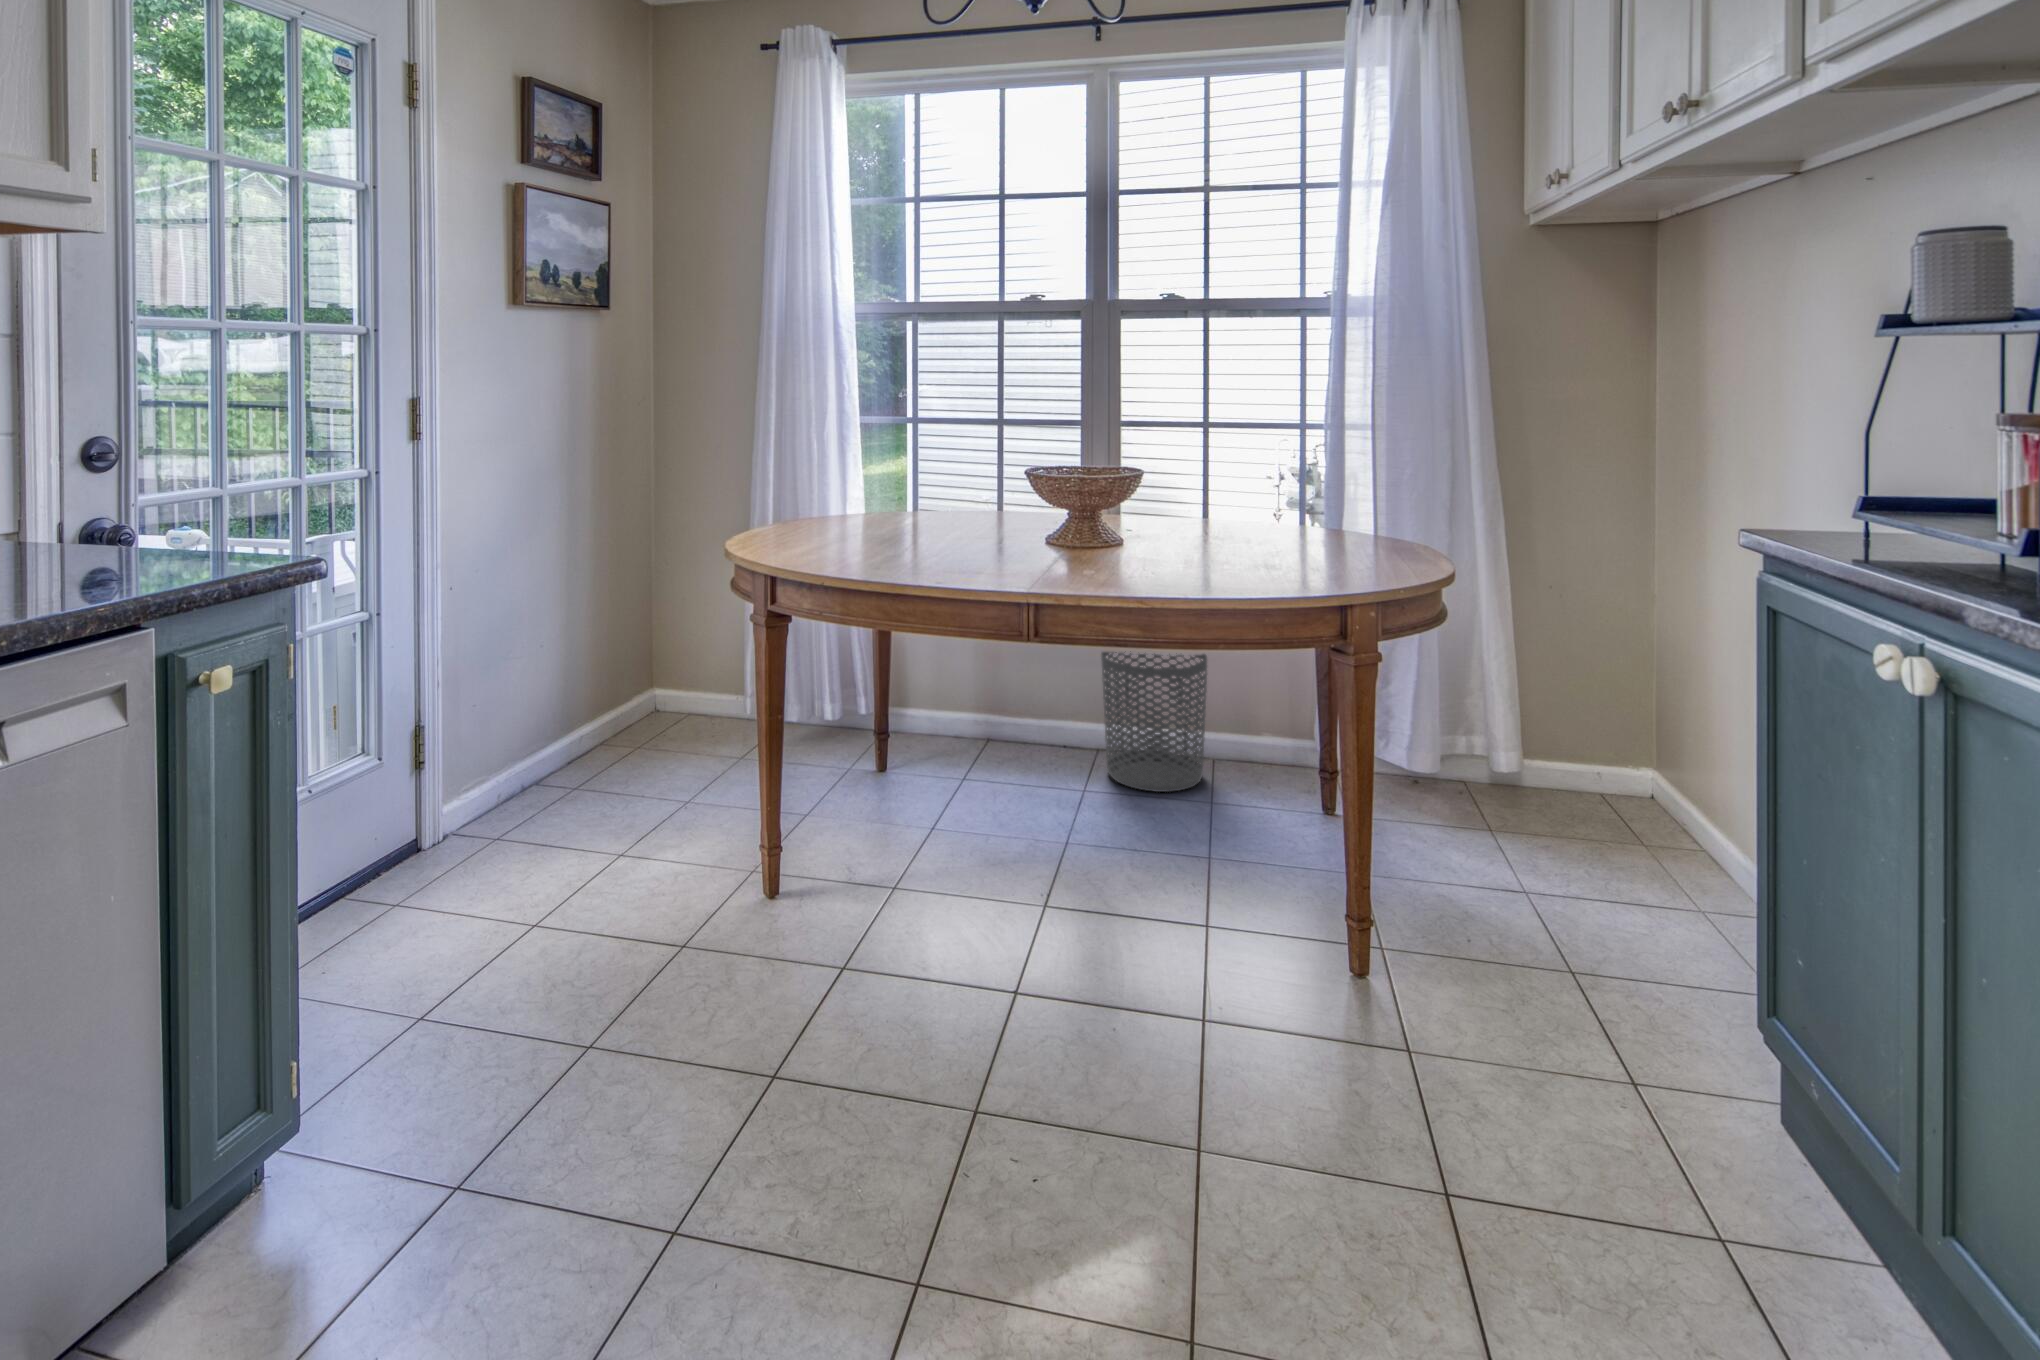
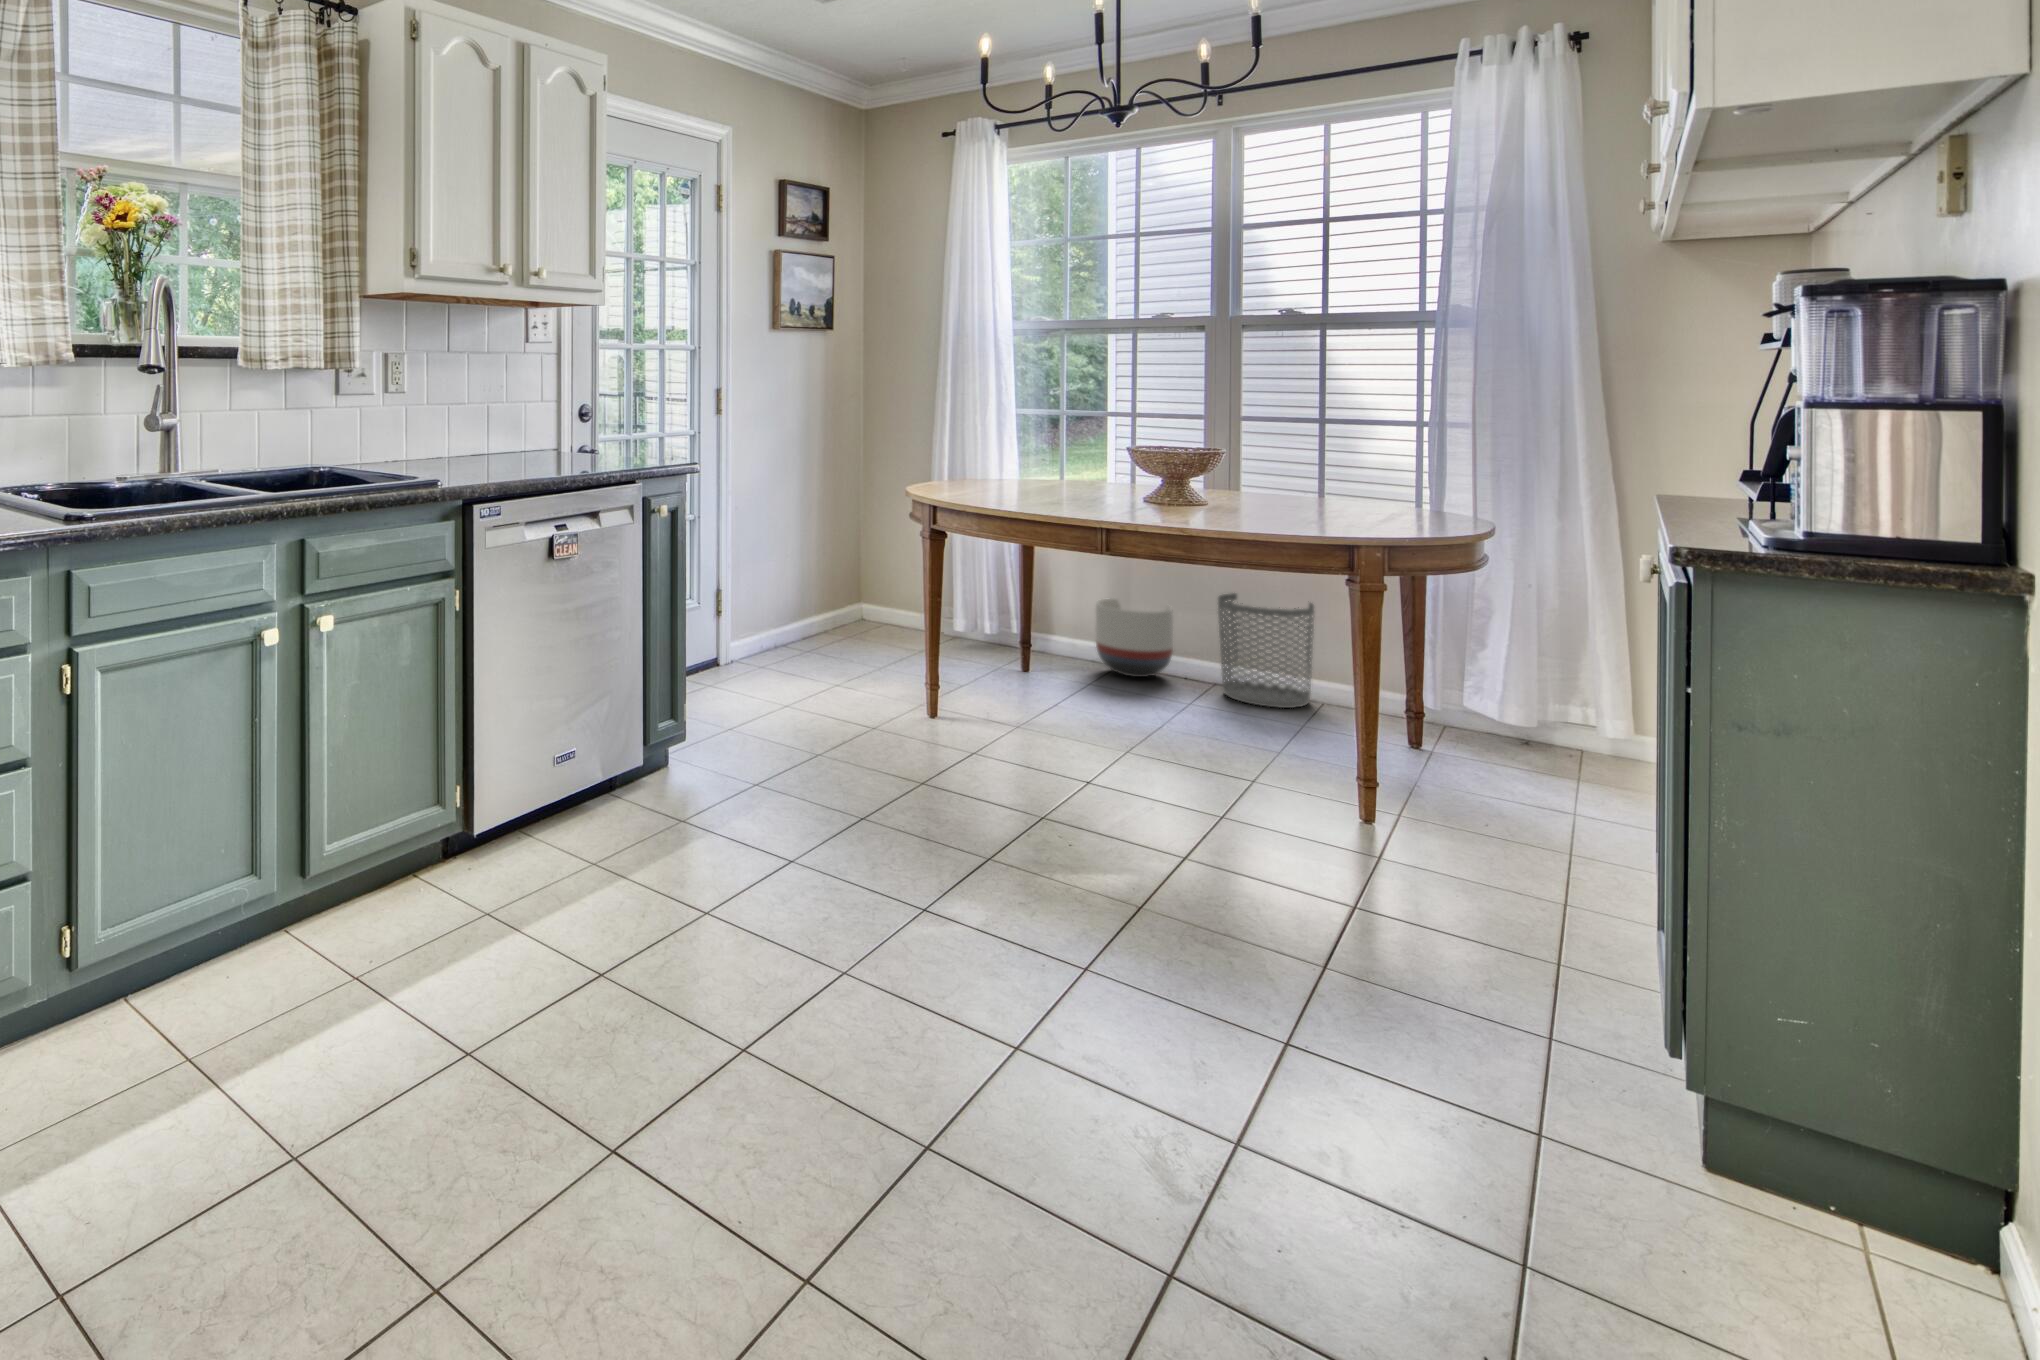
planter: none [956,657,1045,763] -> present [1096,598,1173,677]

